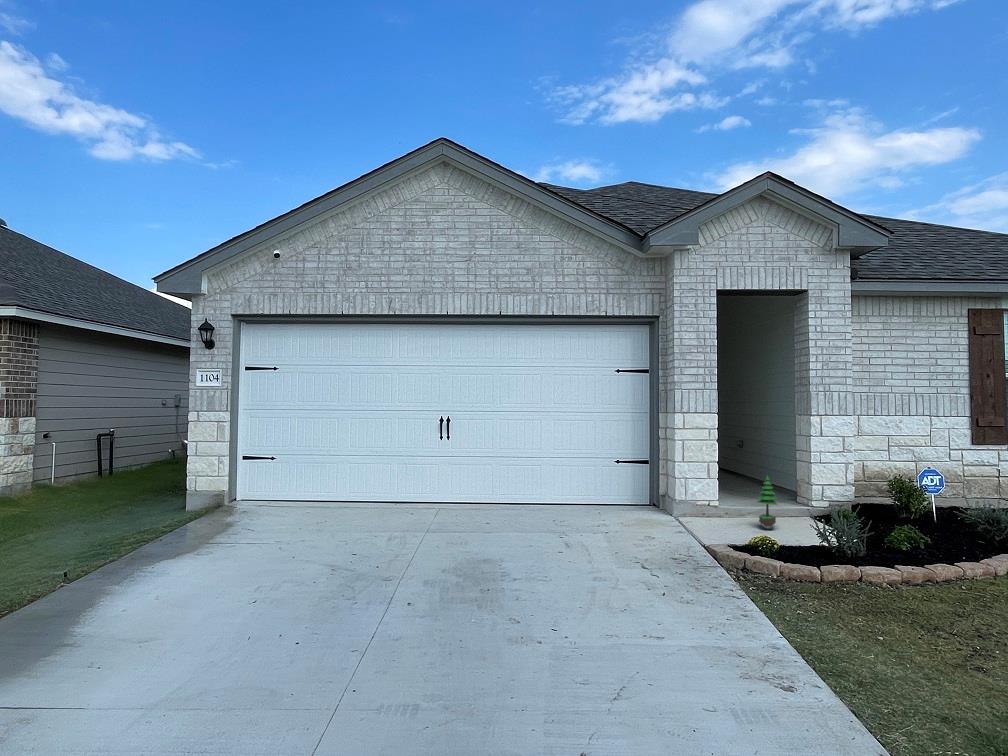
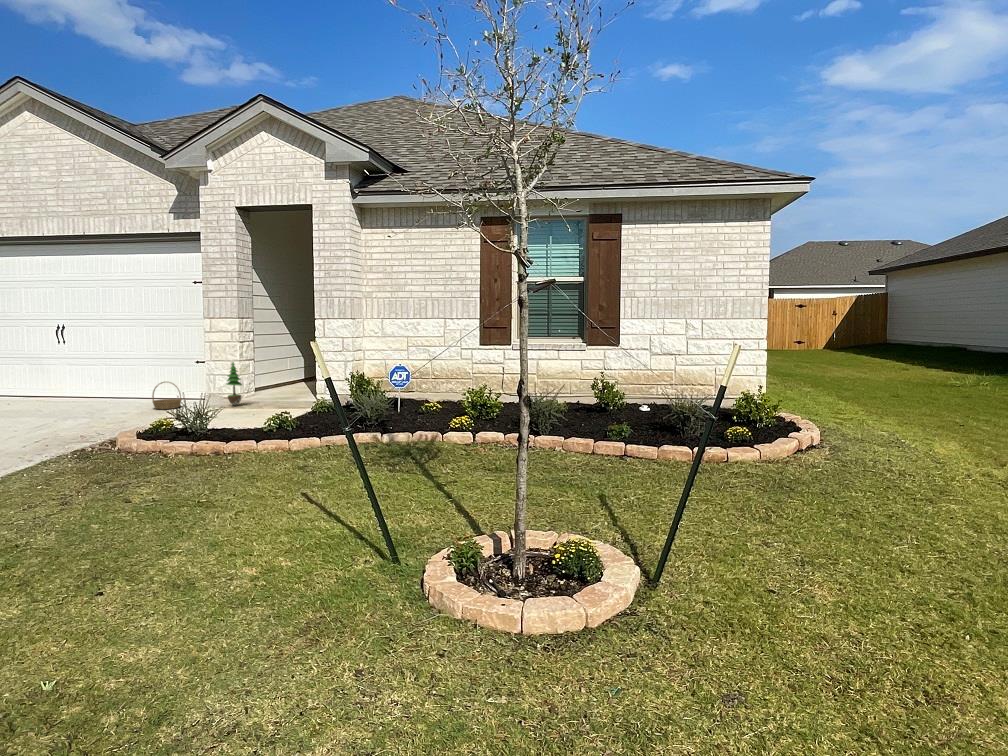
basket: none [679,501,712,536] -> present [152,382,182,409]

